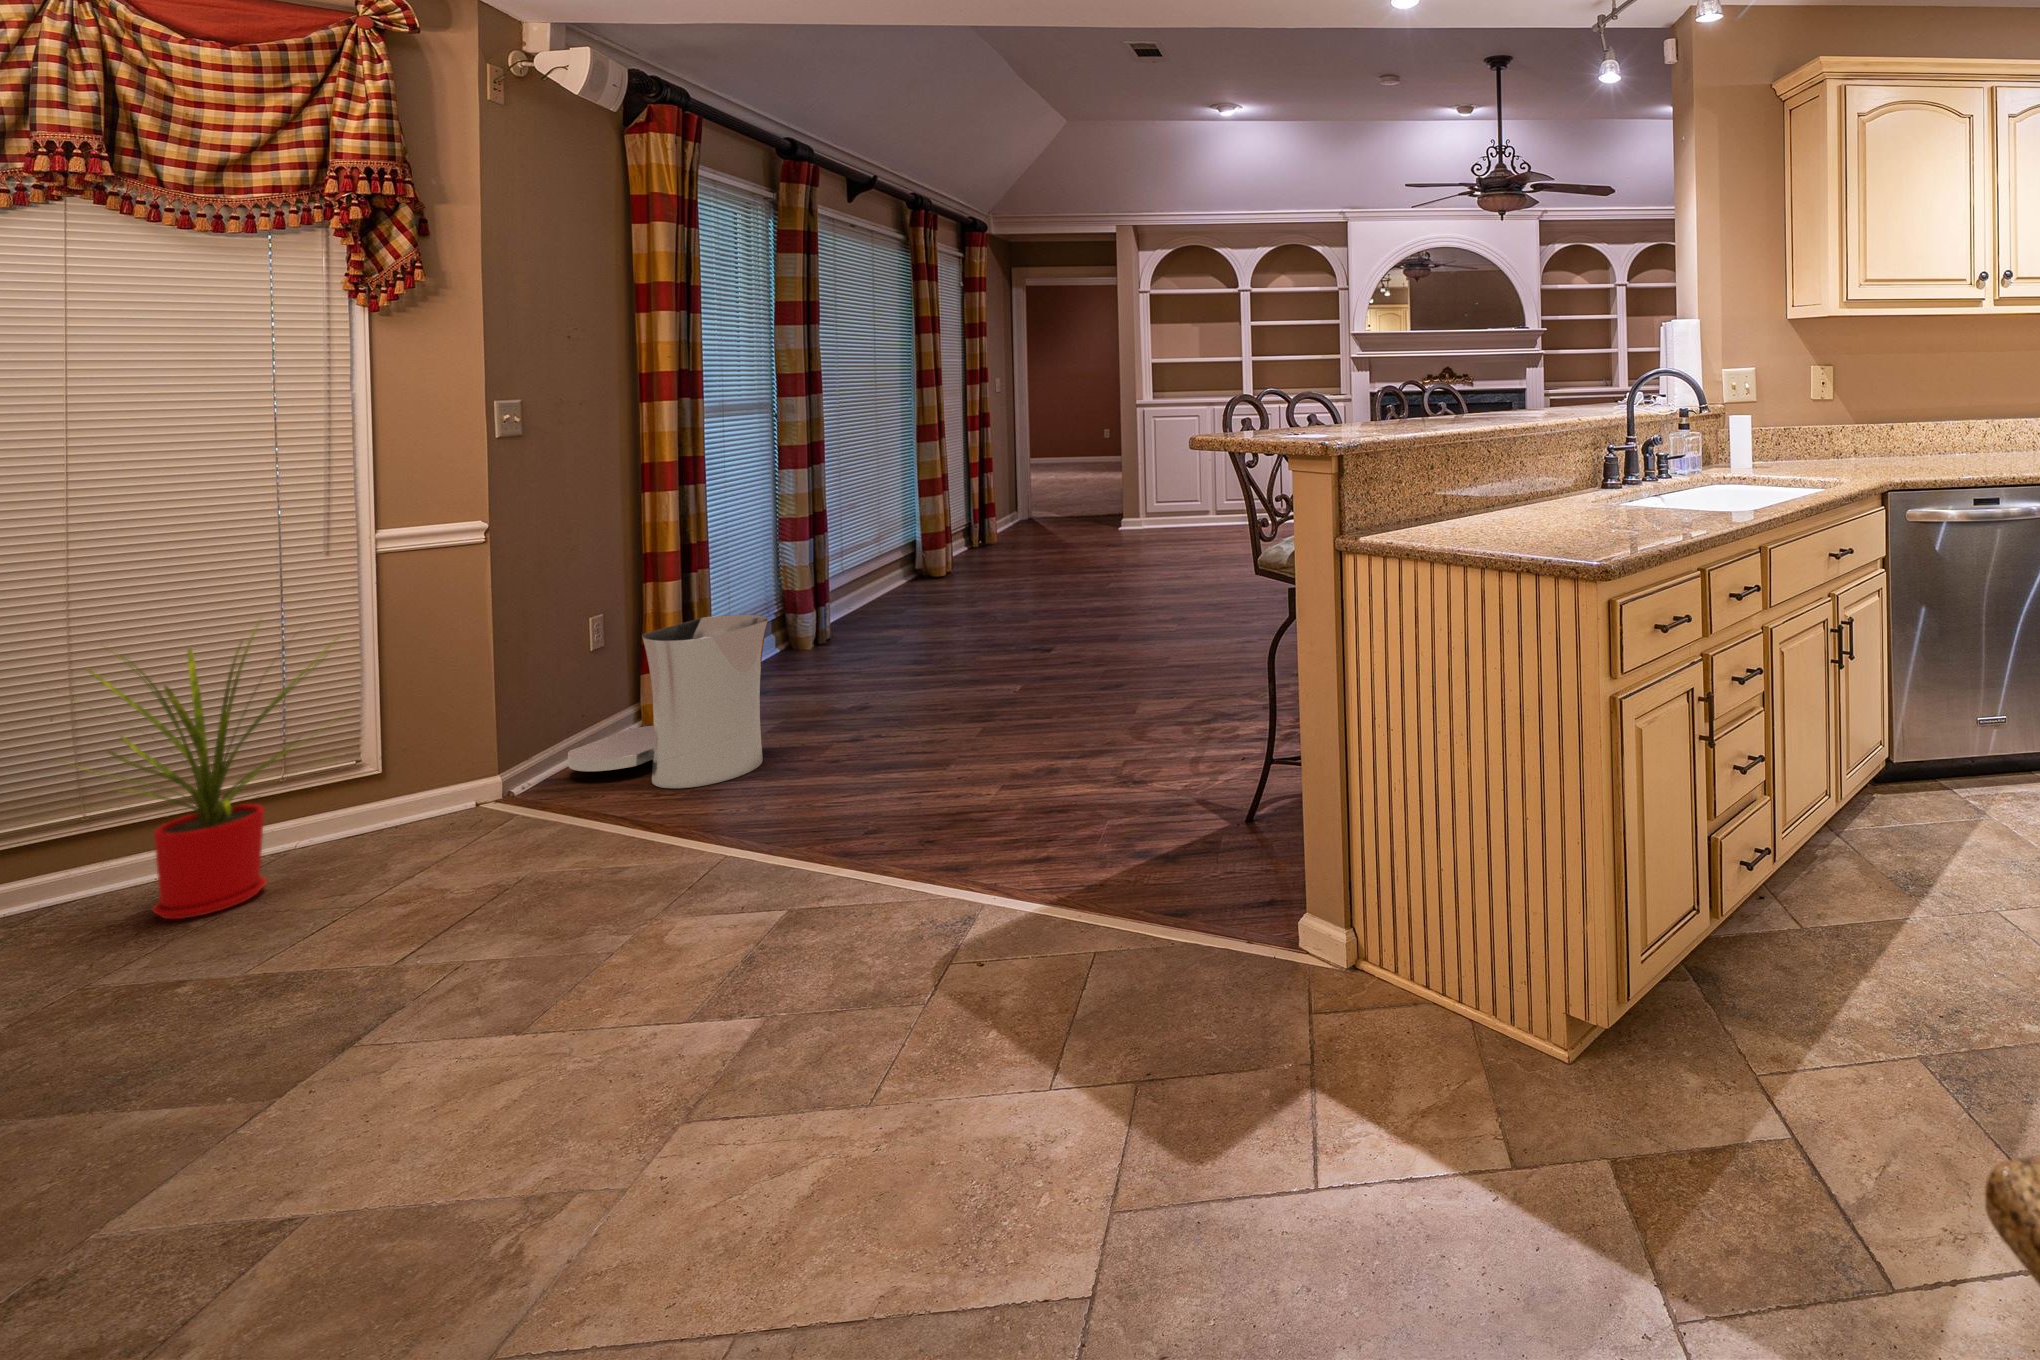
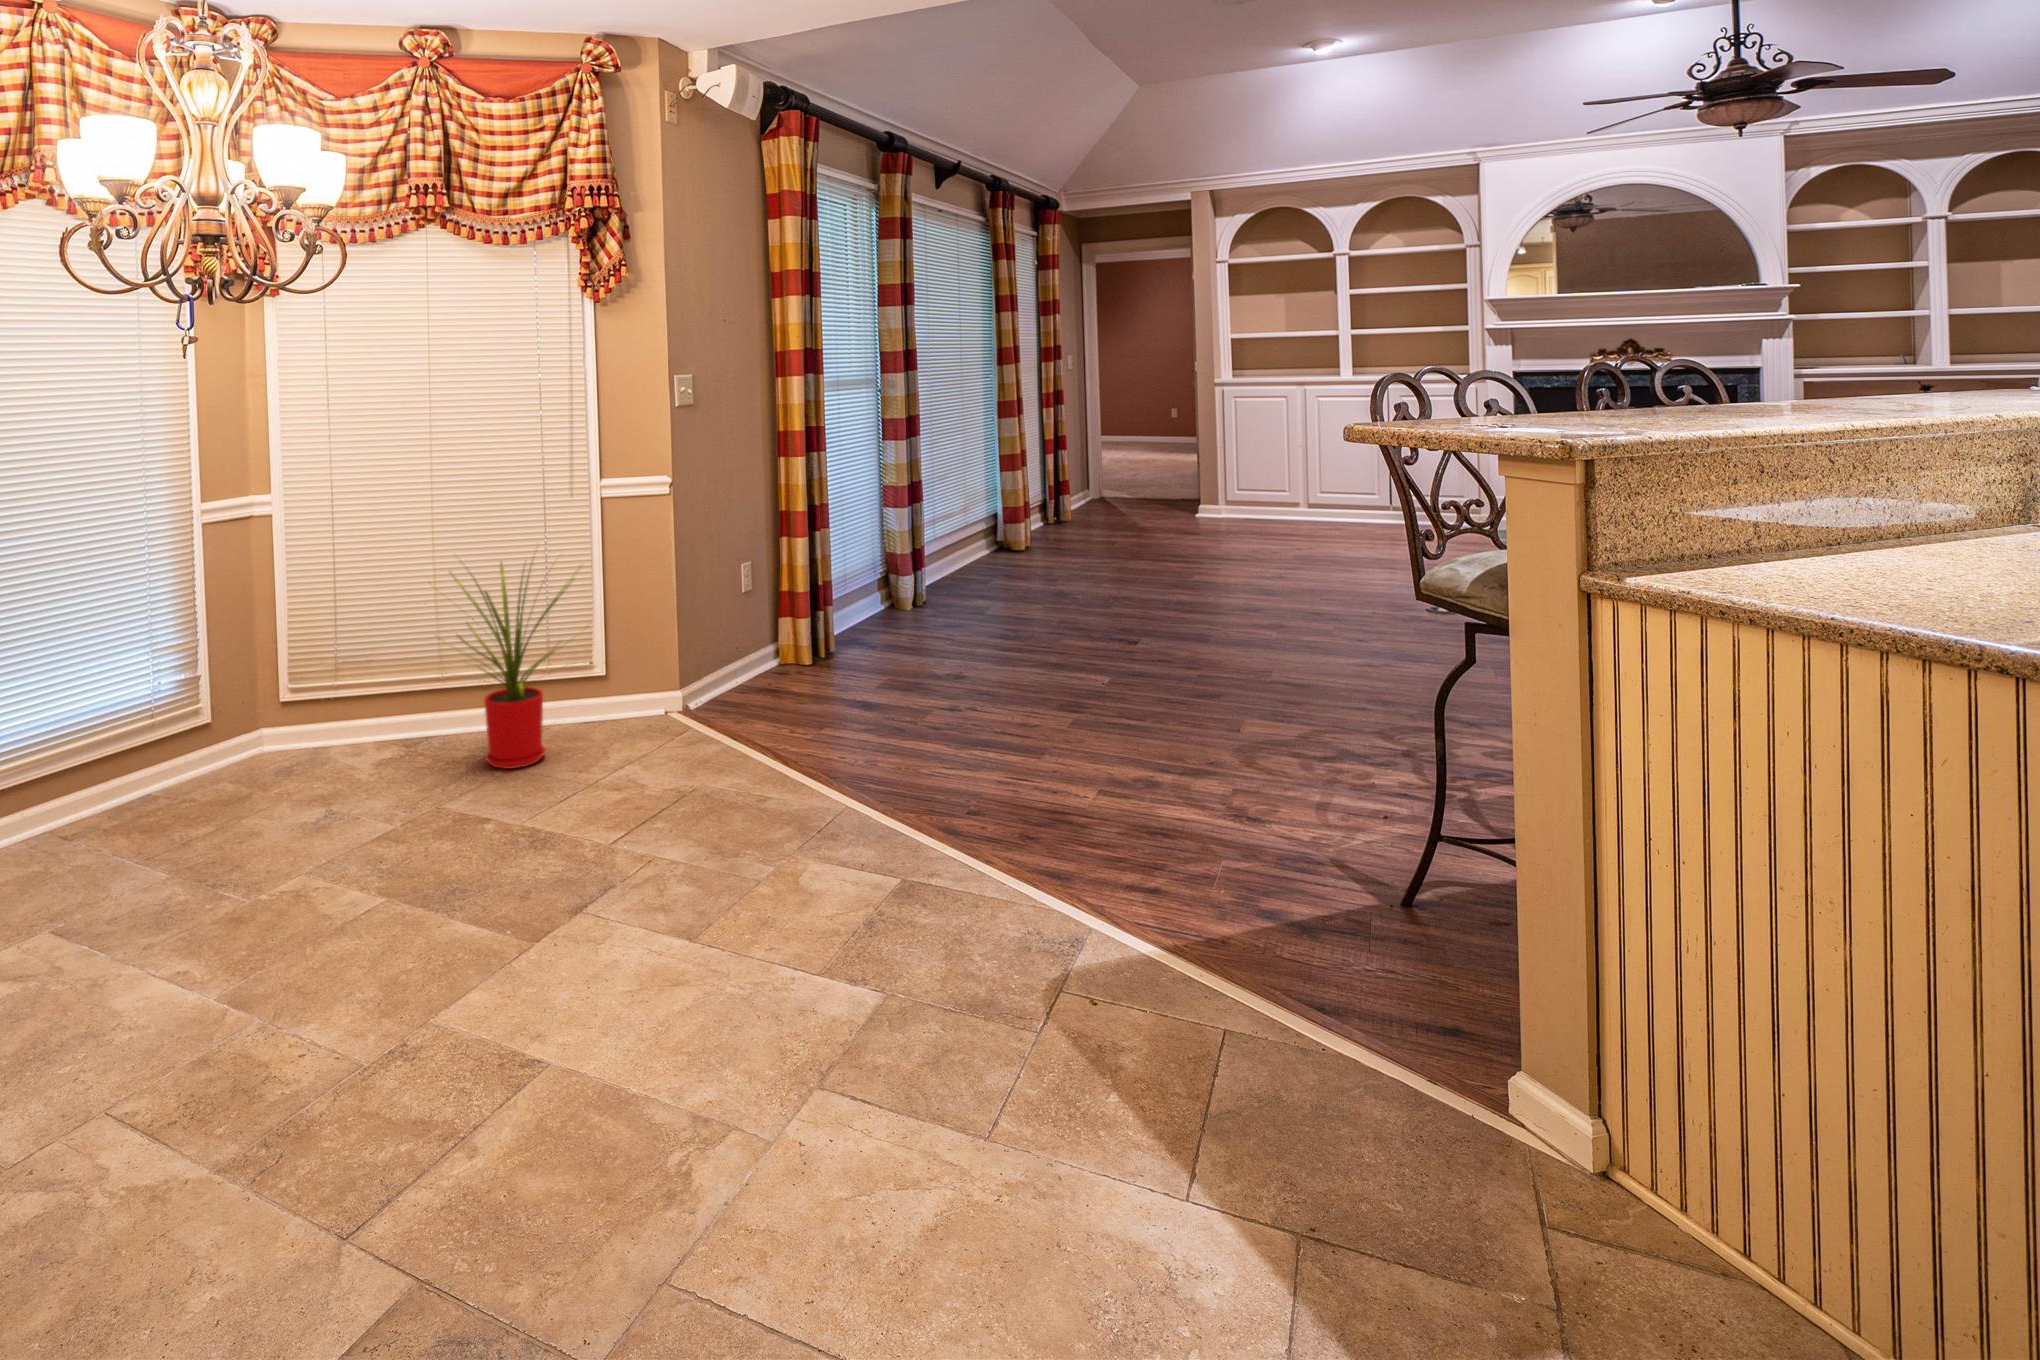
trash can: present [568,615,768,789] -> none [732,576,879,733]

